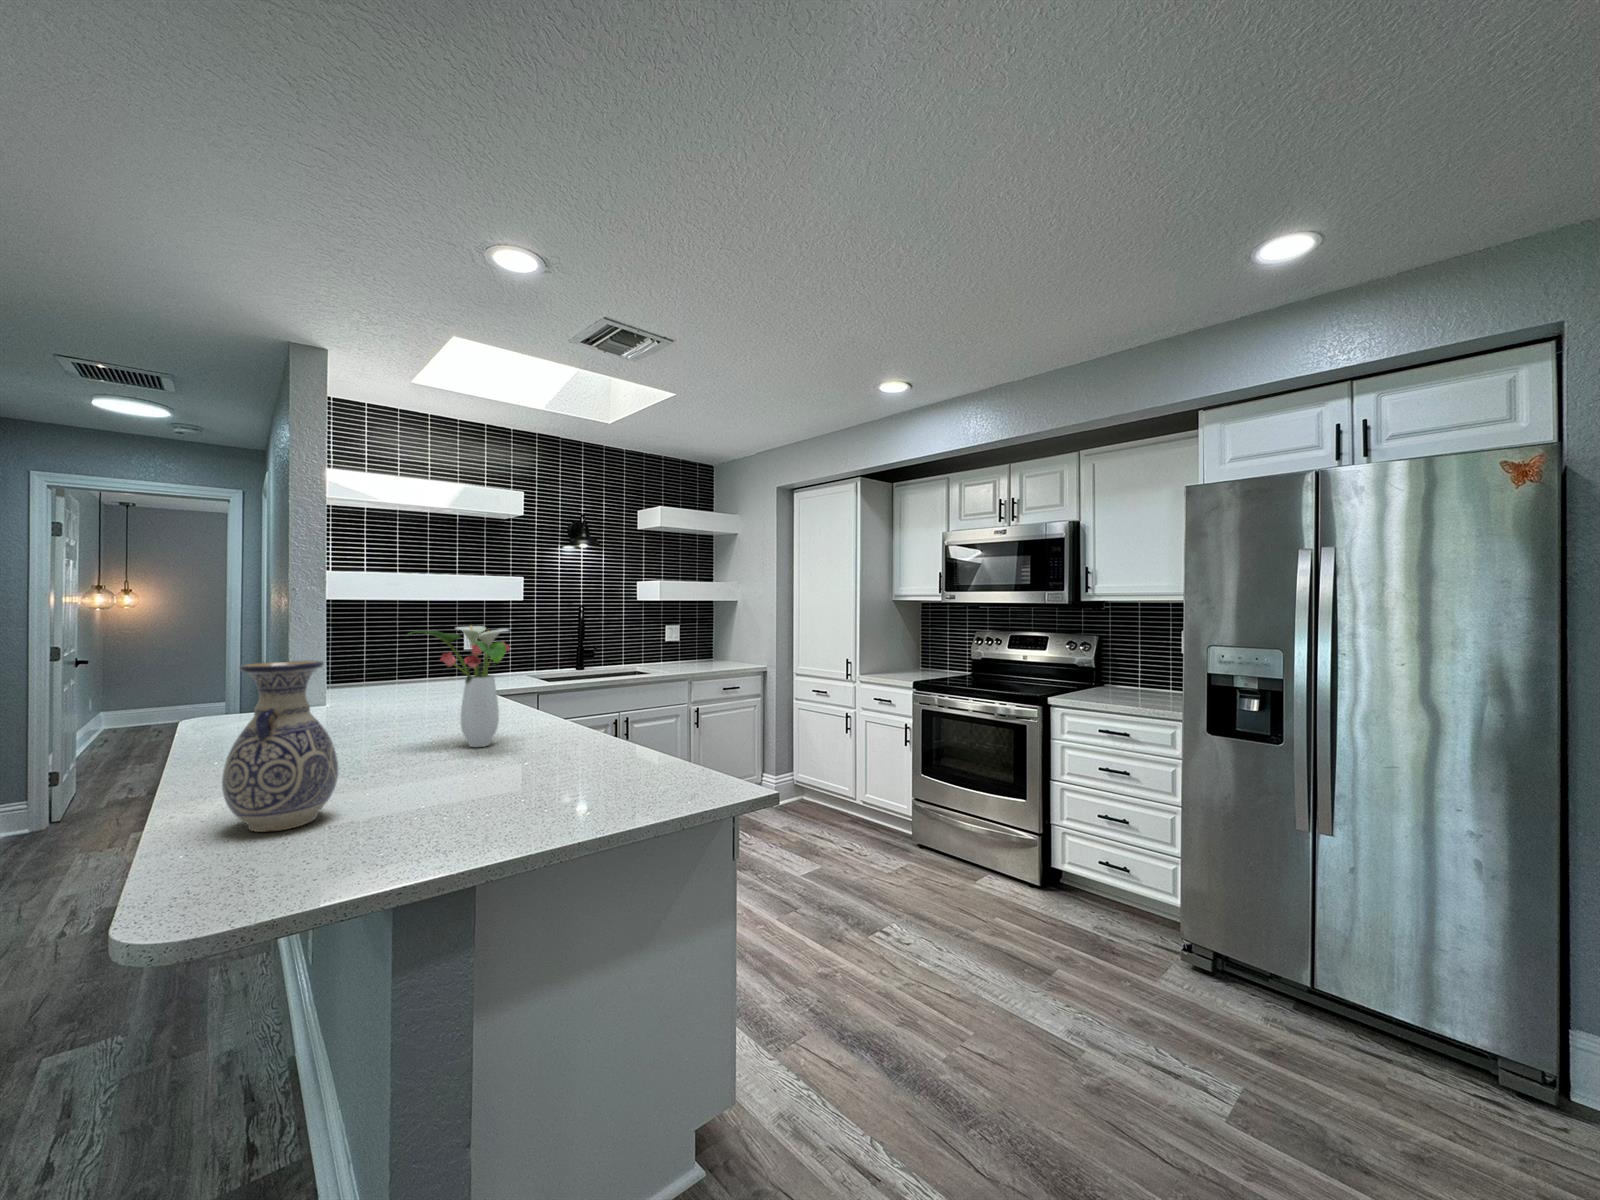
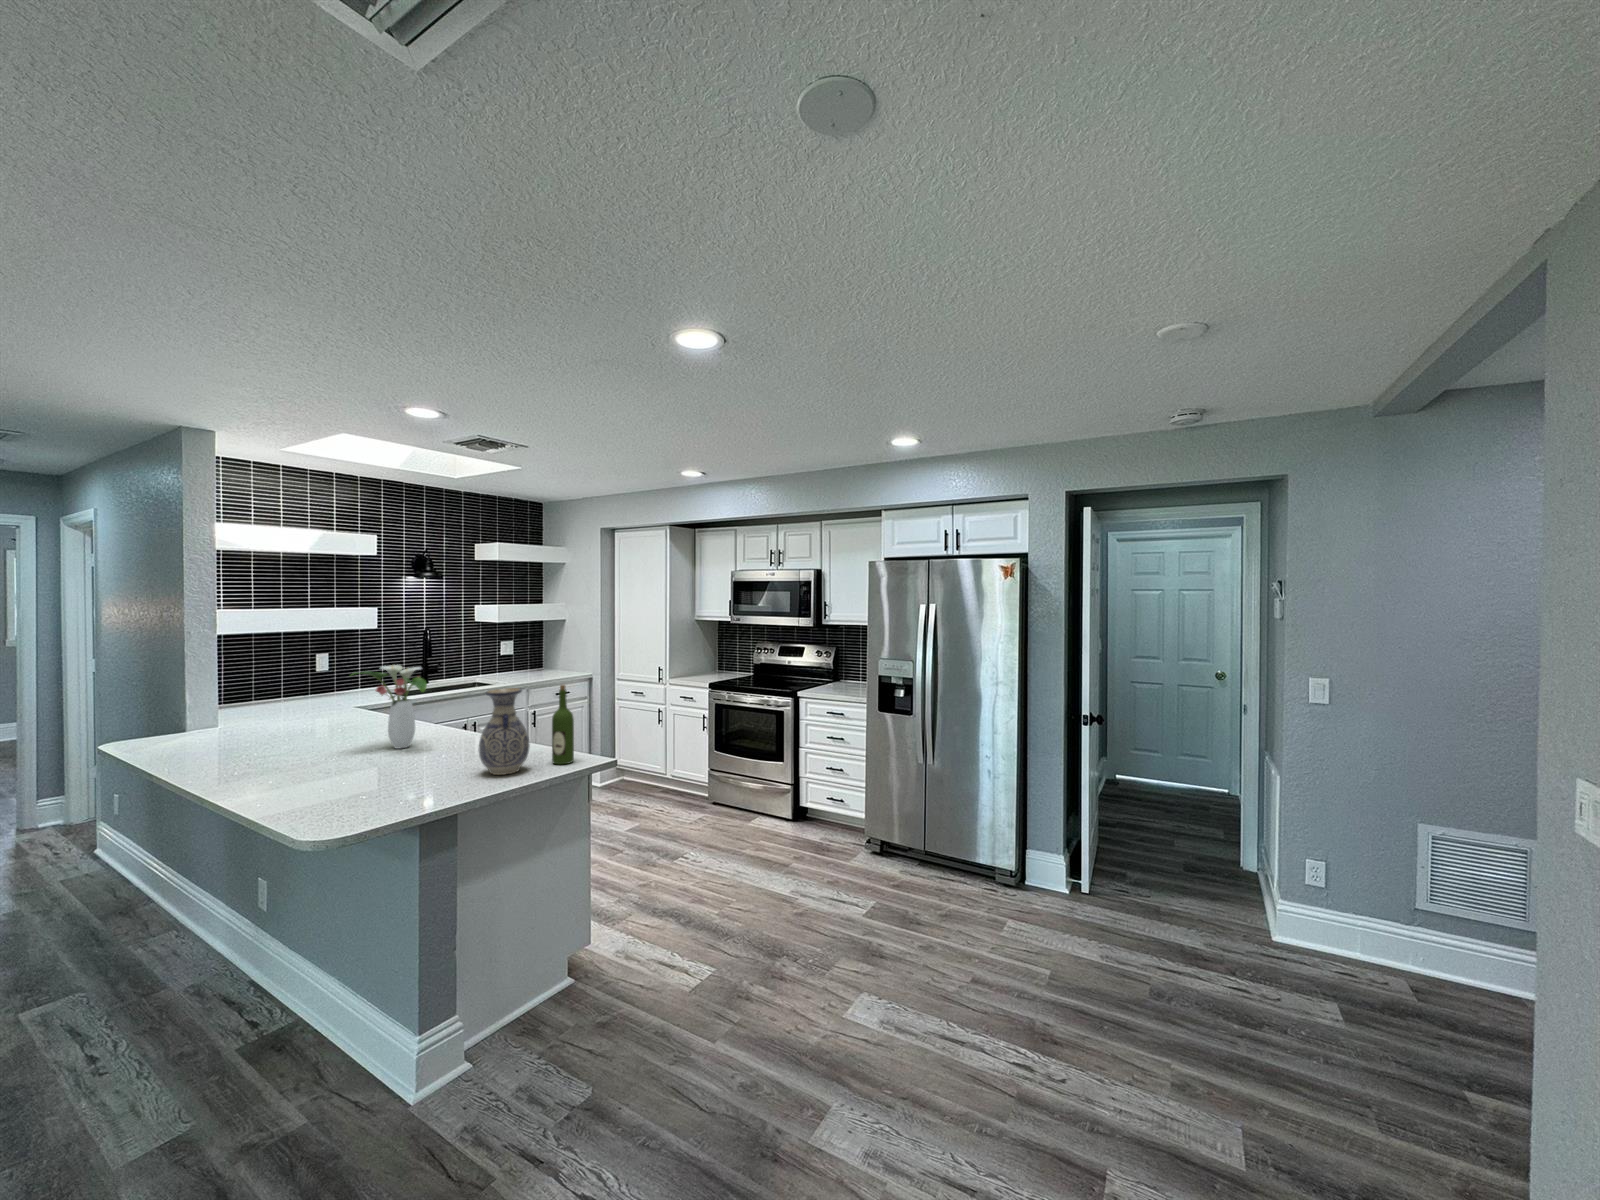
wine bottle: none [668,654,705,796] -> present [552,685,574,765]
vase: present [222,661,339,832] -> present [478,688,530,775]

